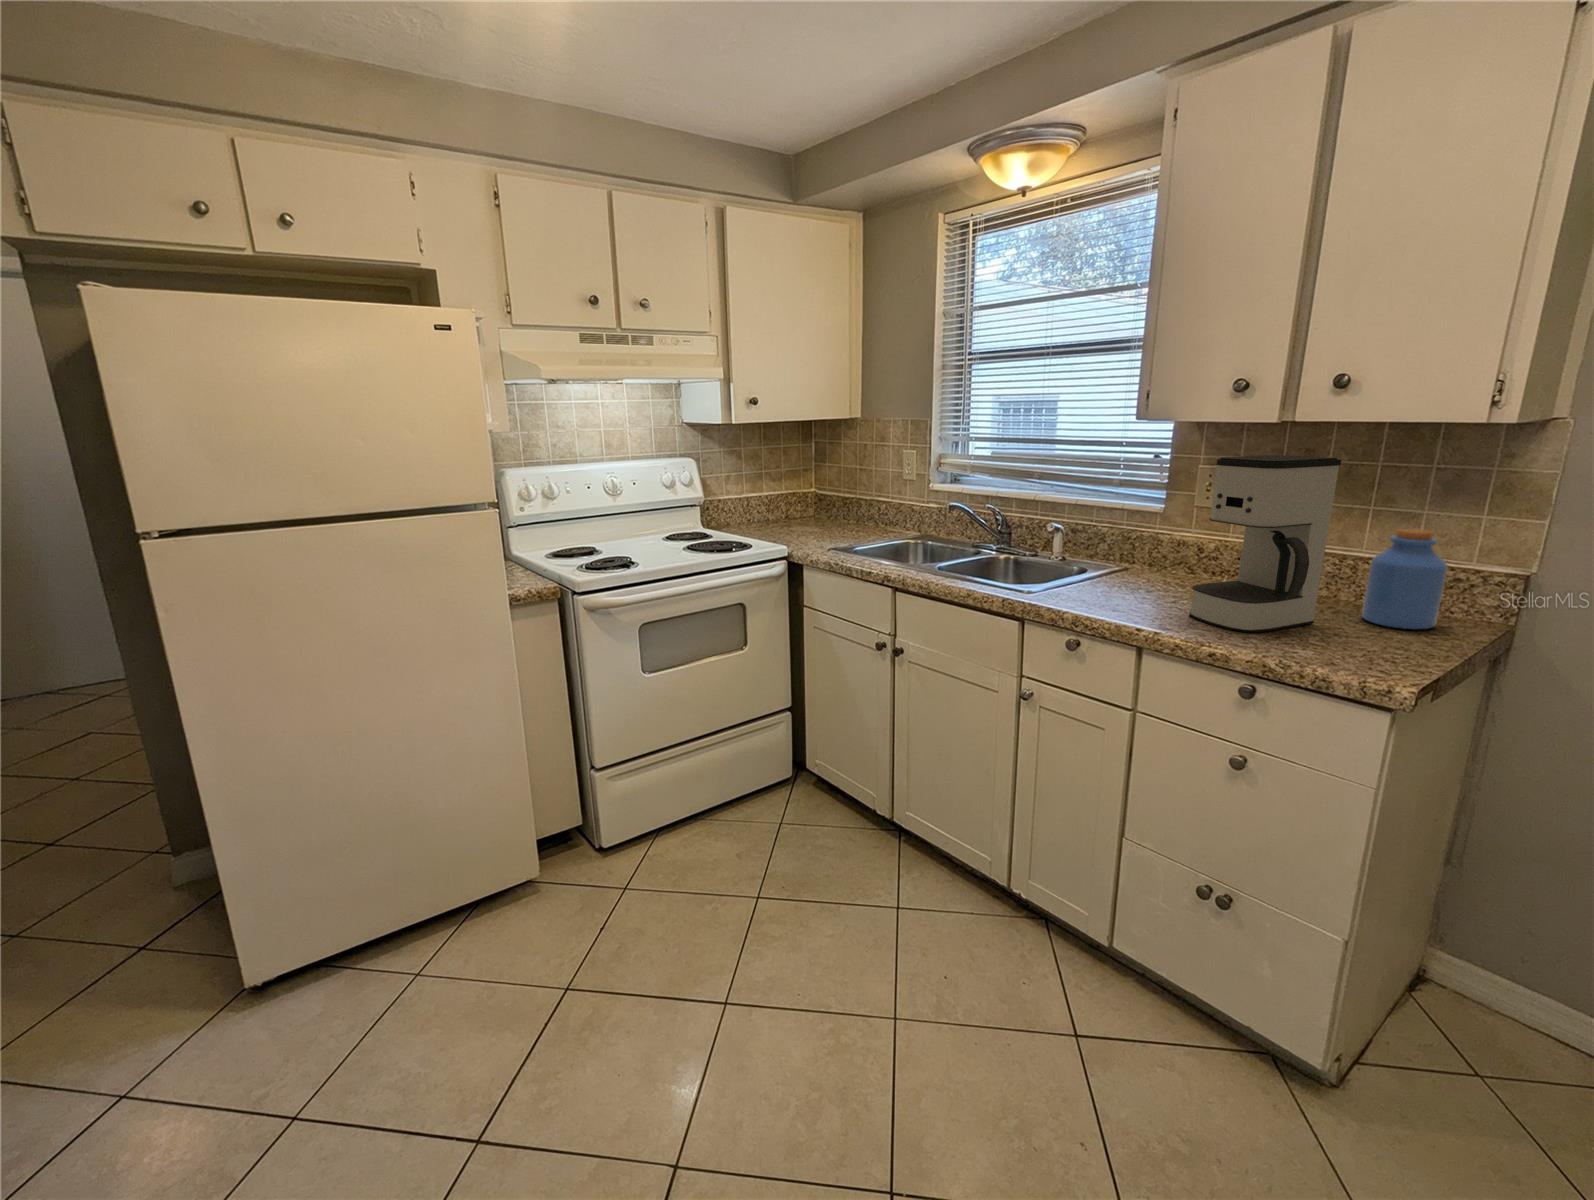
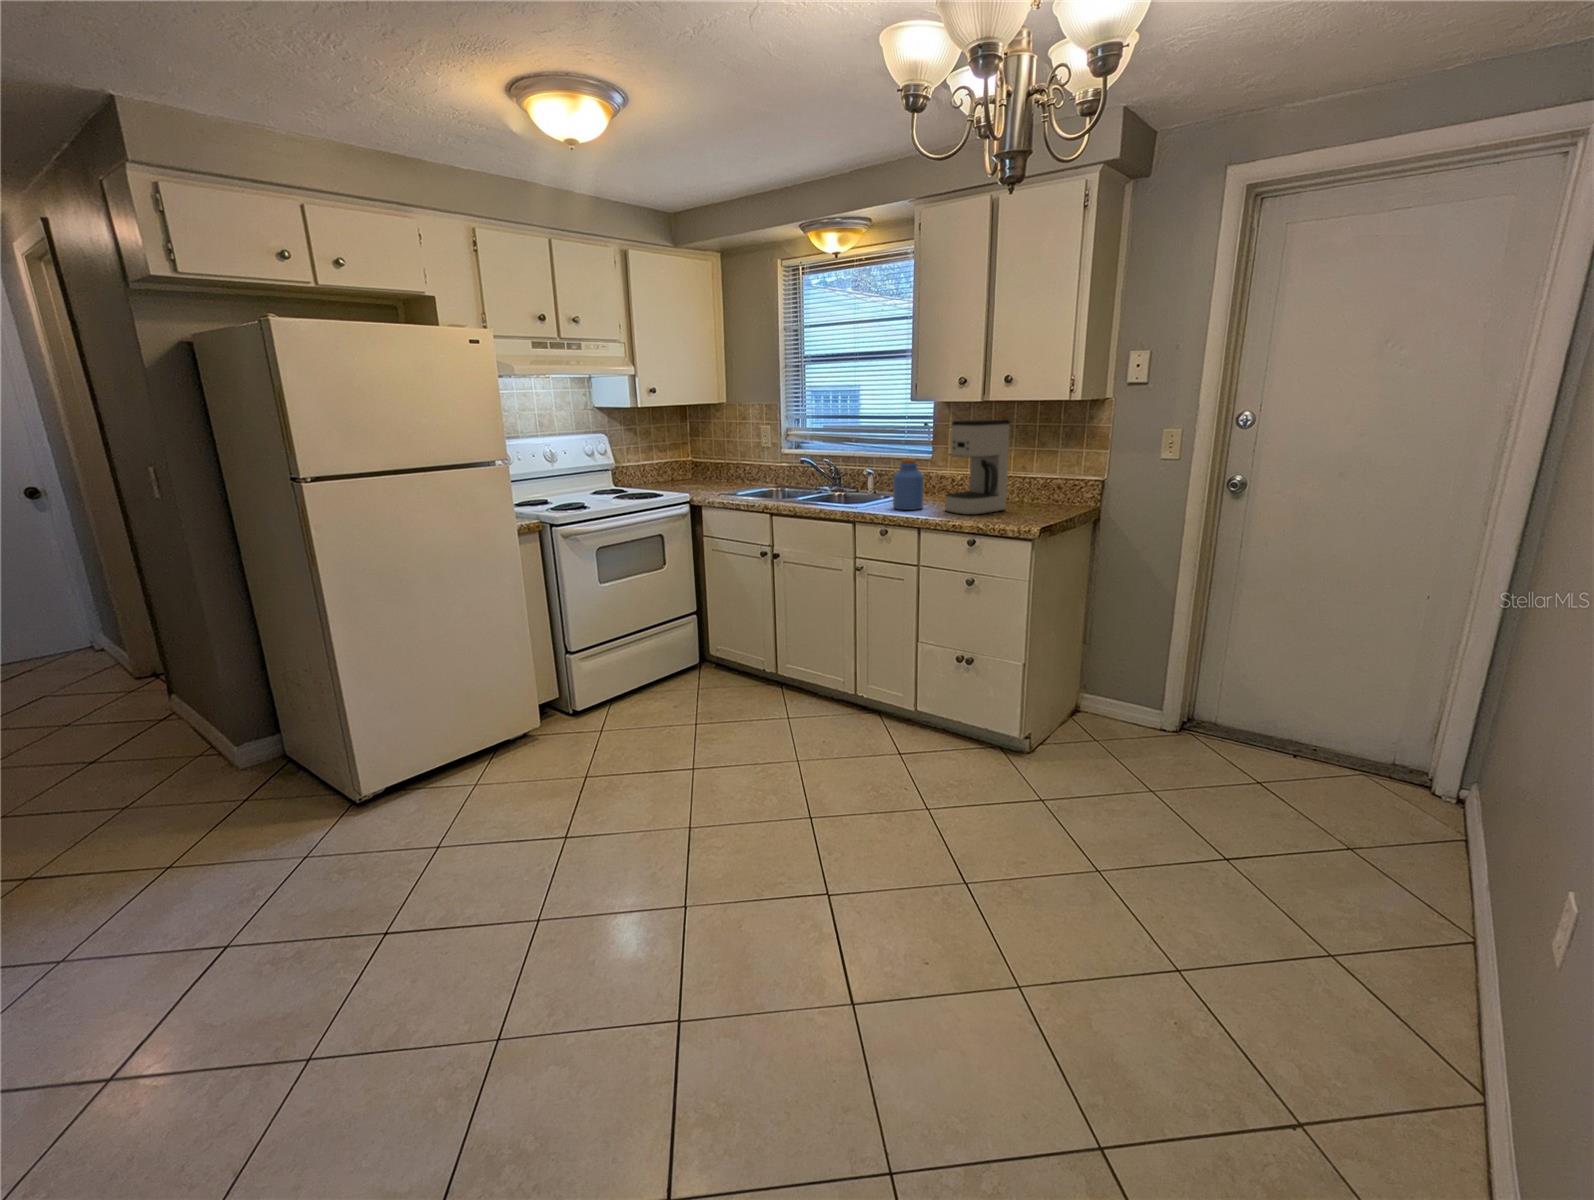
jar: present [1362,529,1448,629] -> present [893,459,924,510]

